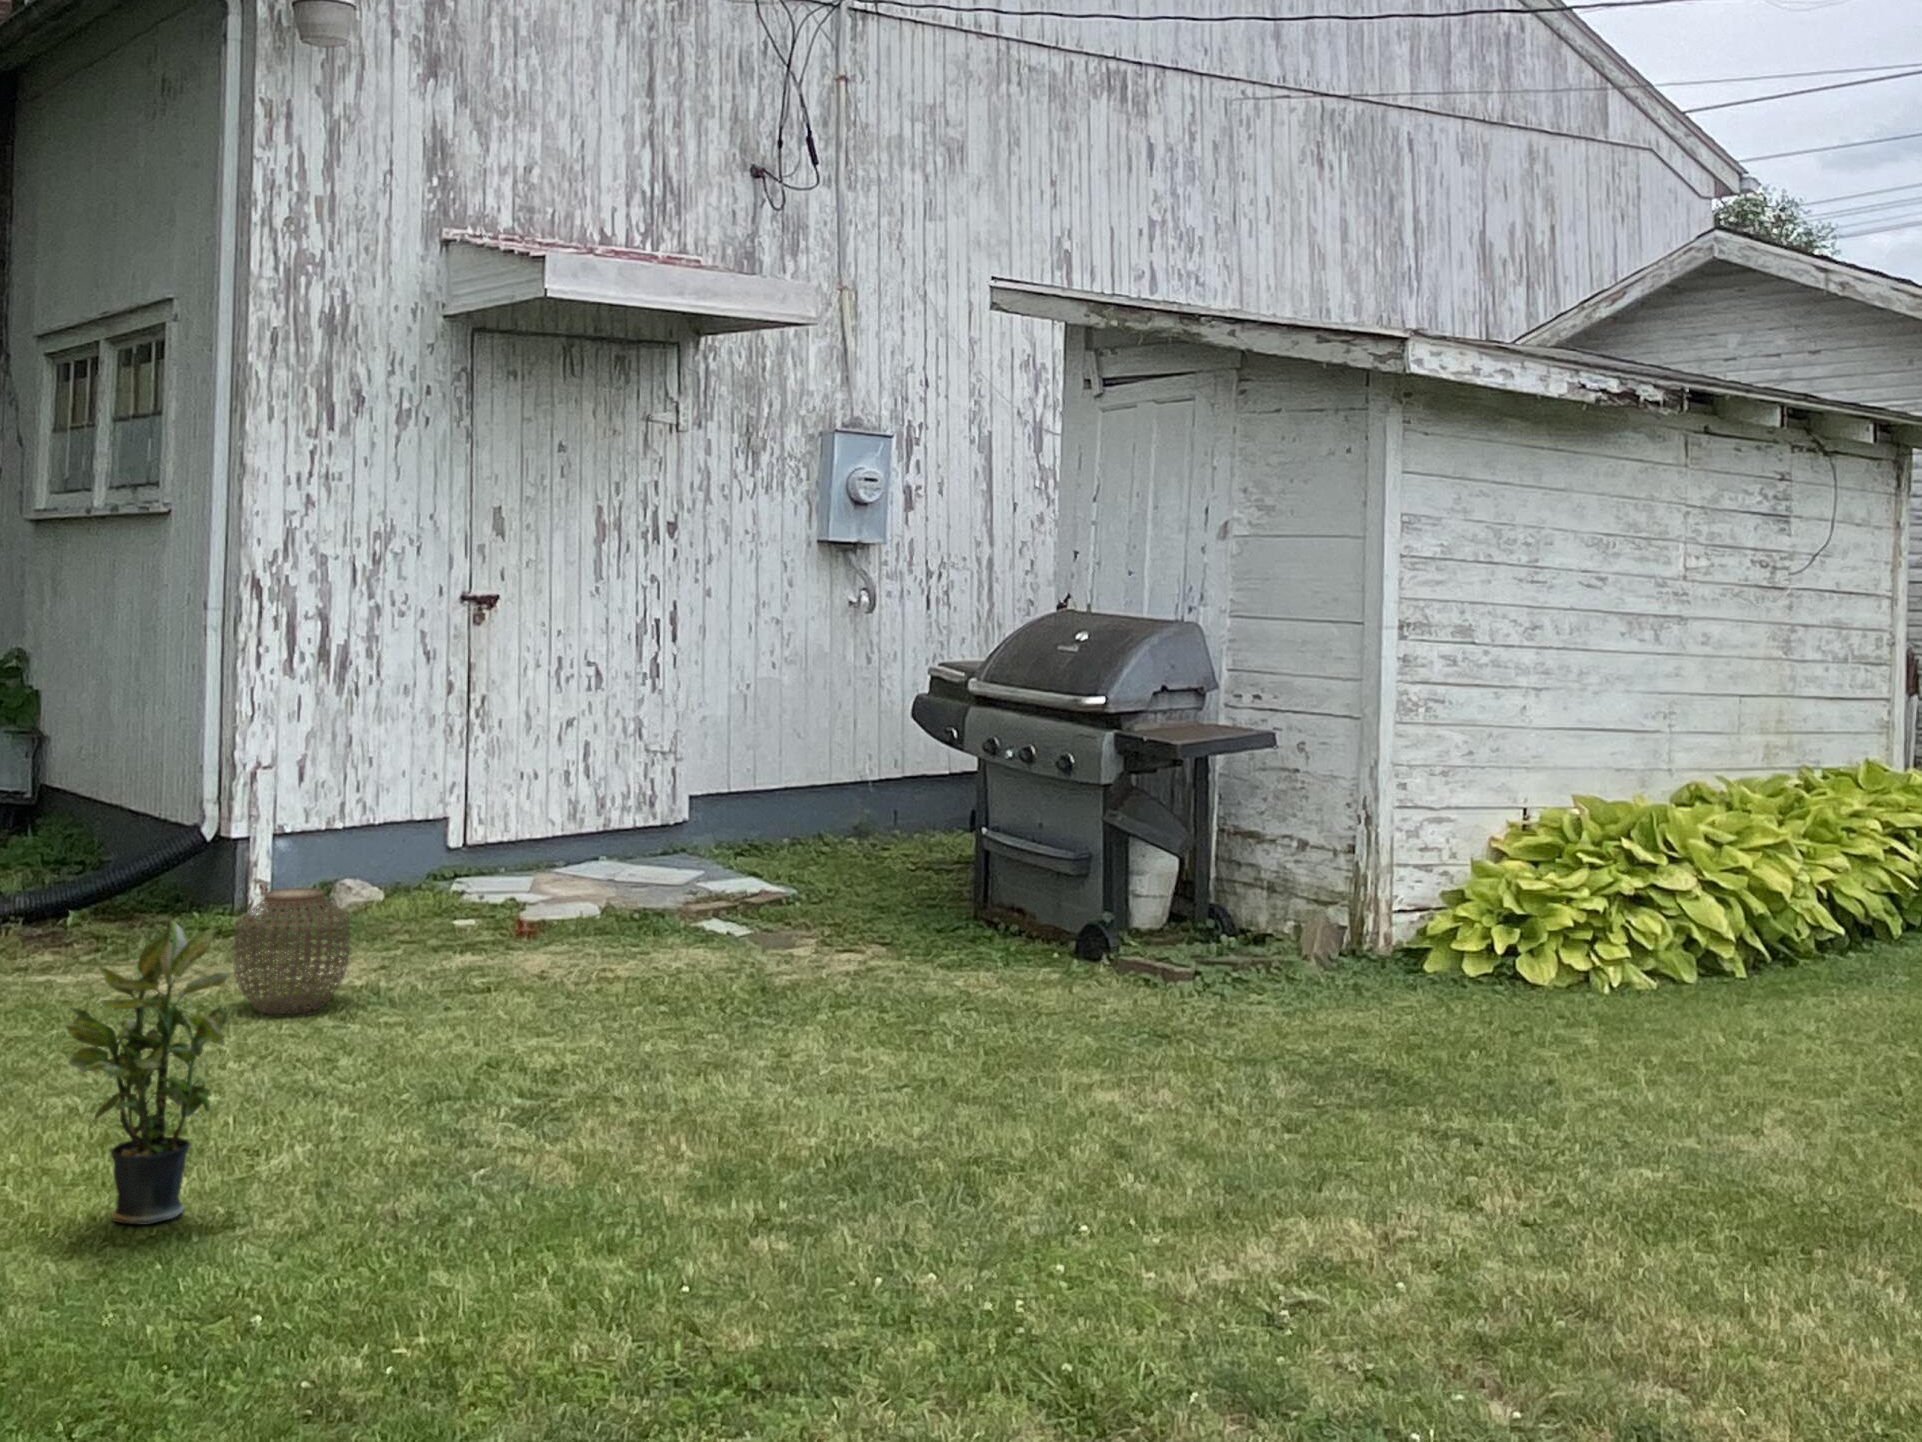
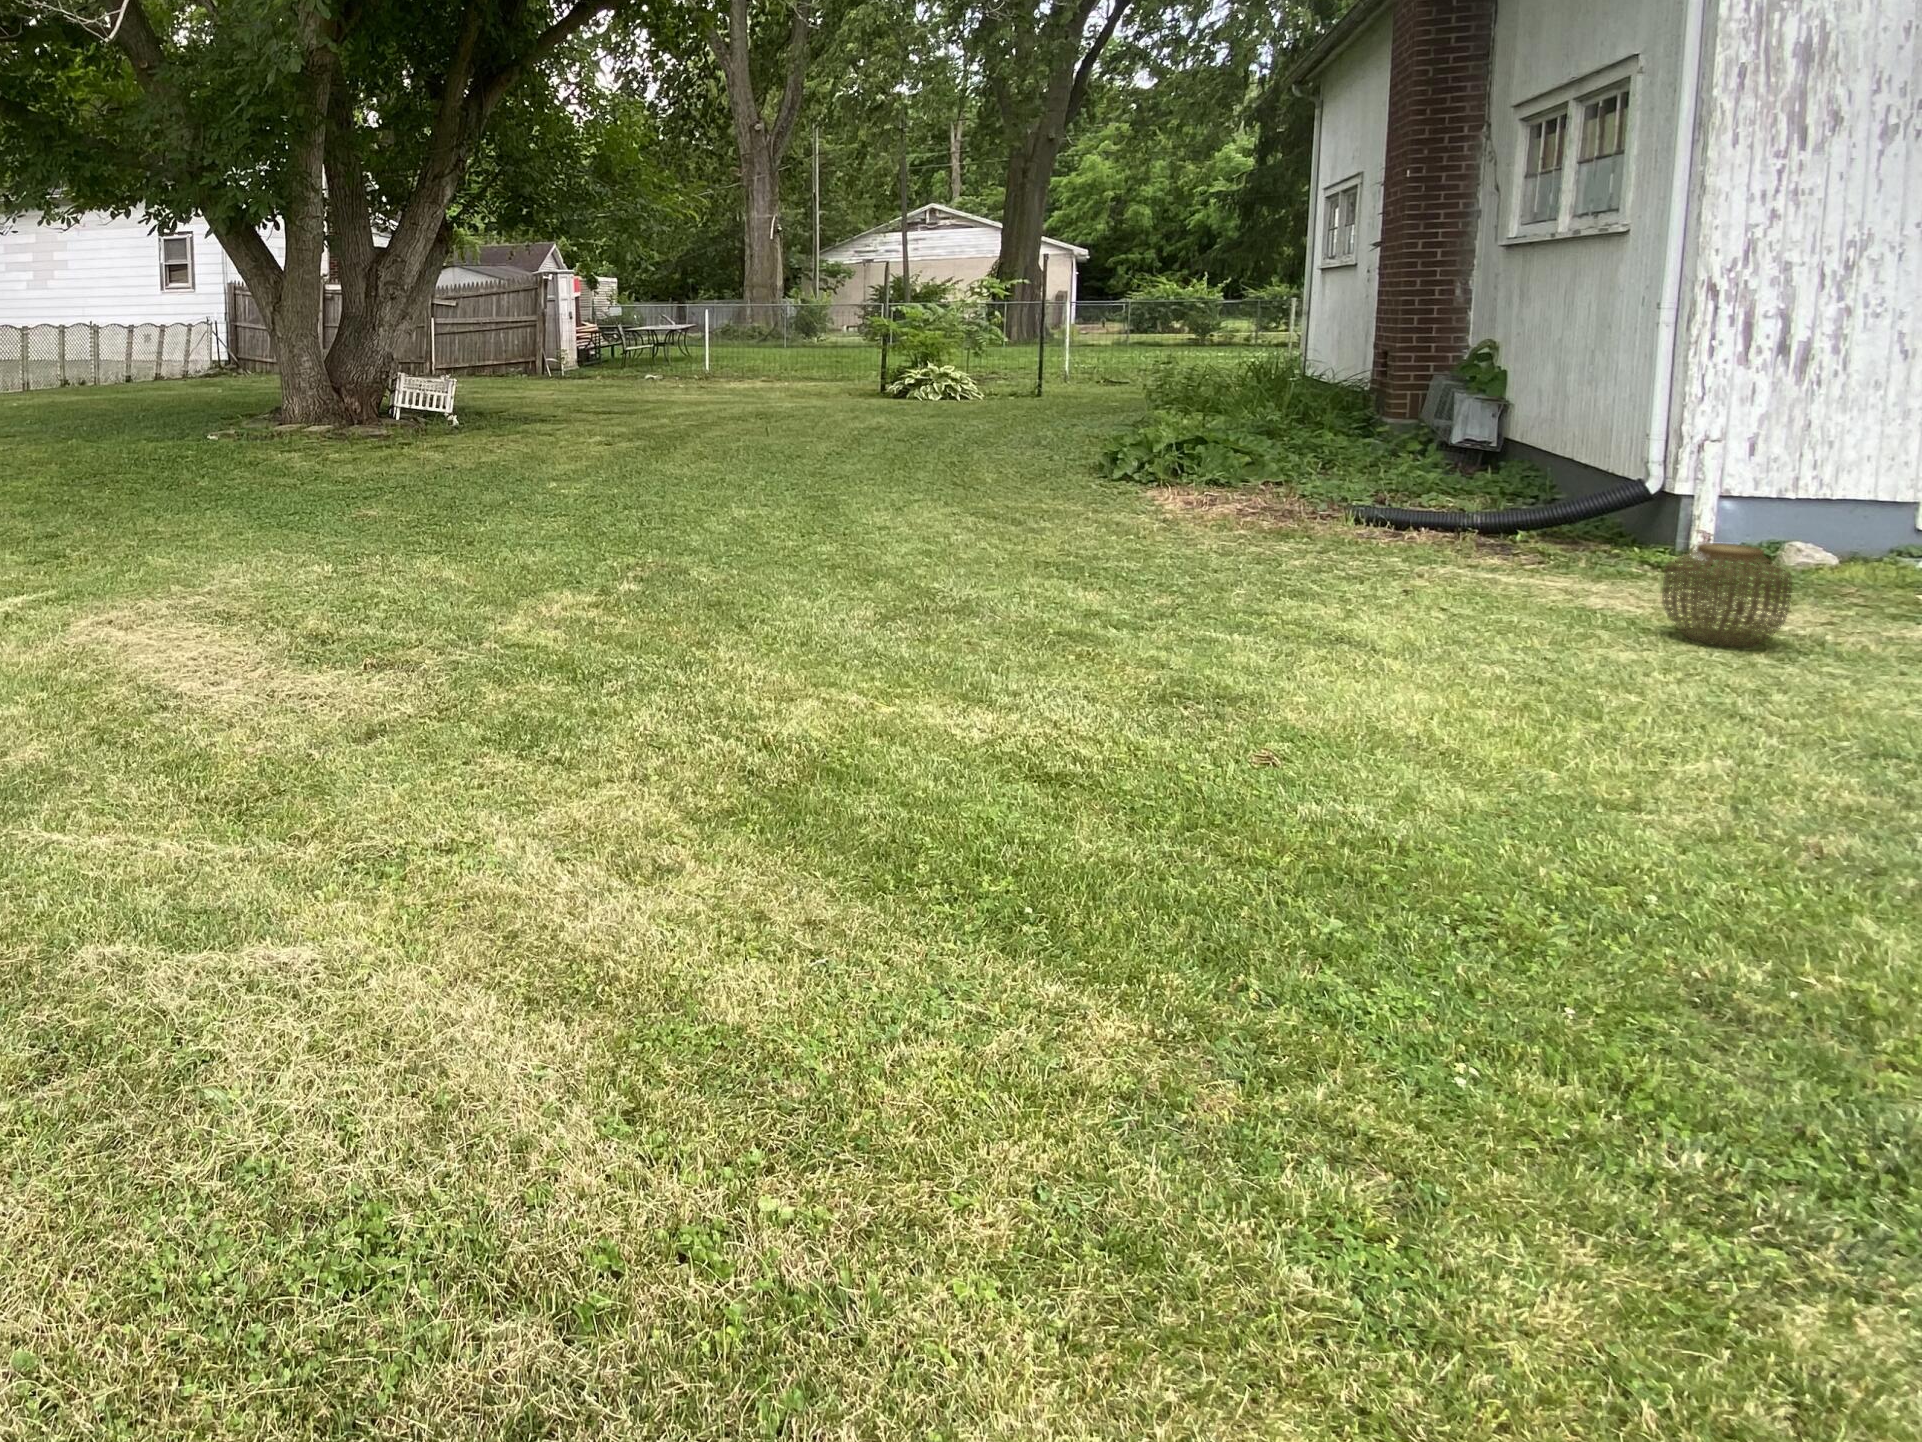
potted plant: present [66,921,231,1225] -> none [1481,557,1644,785]

